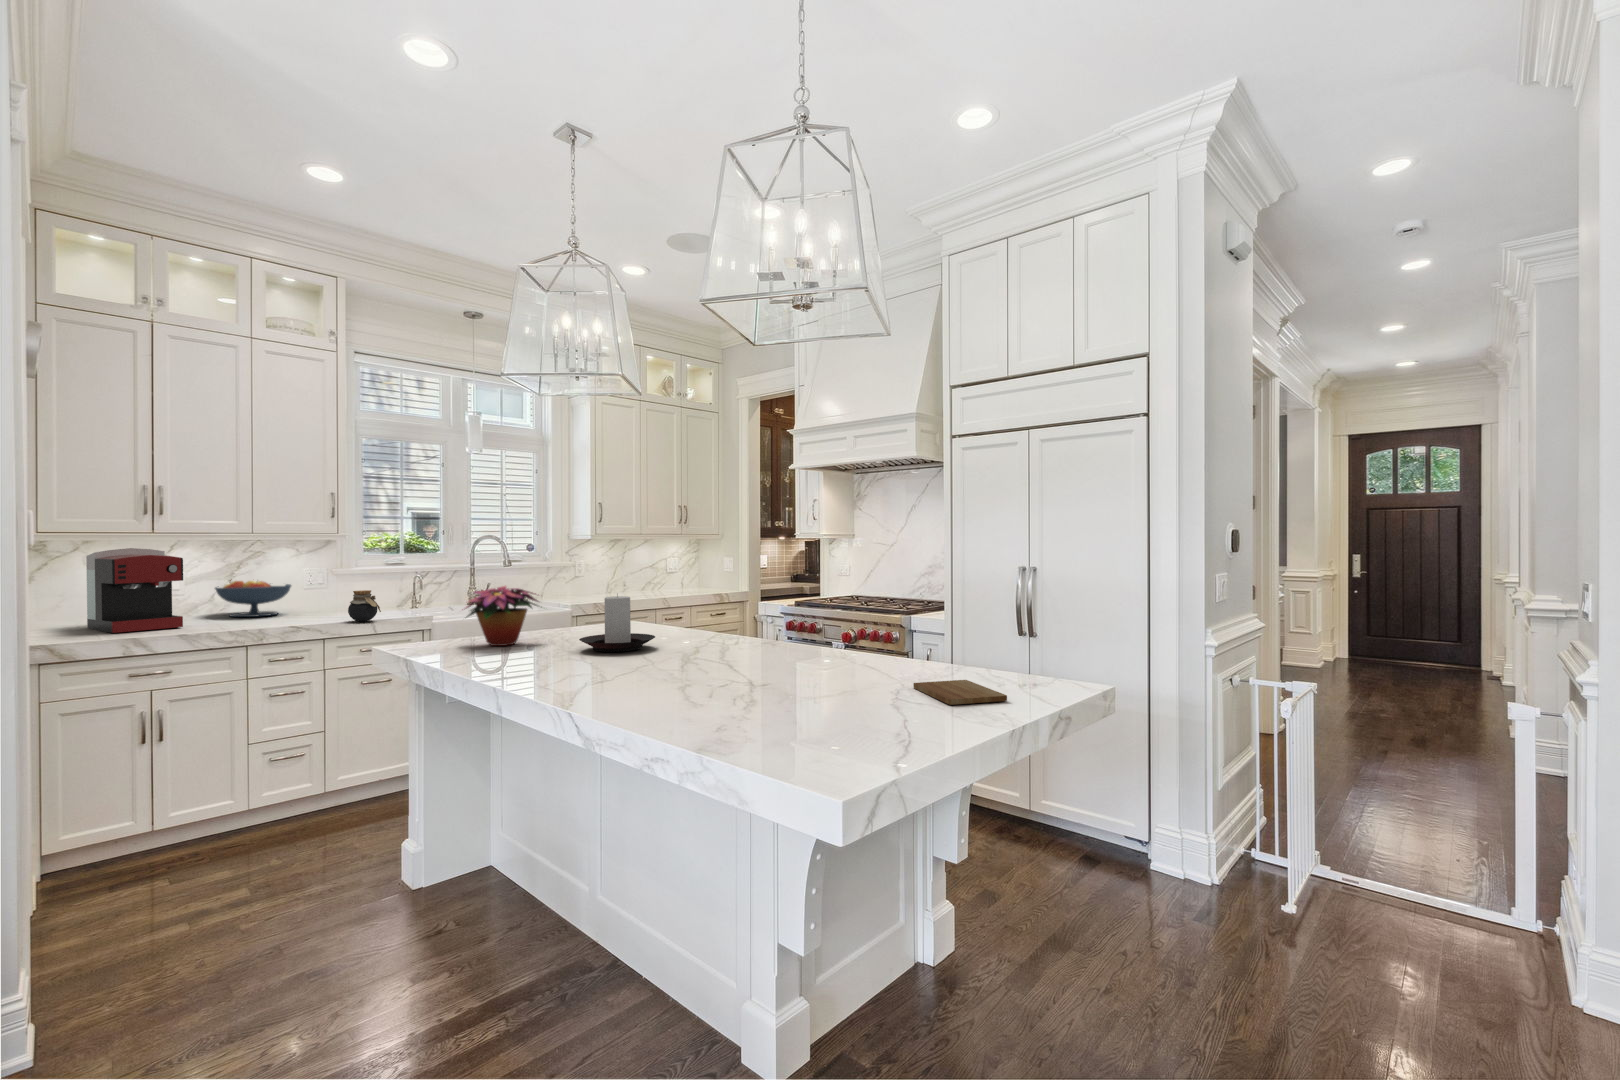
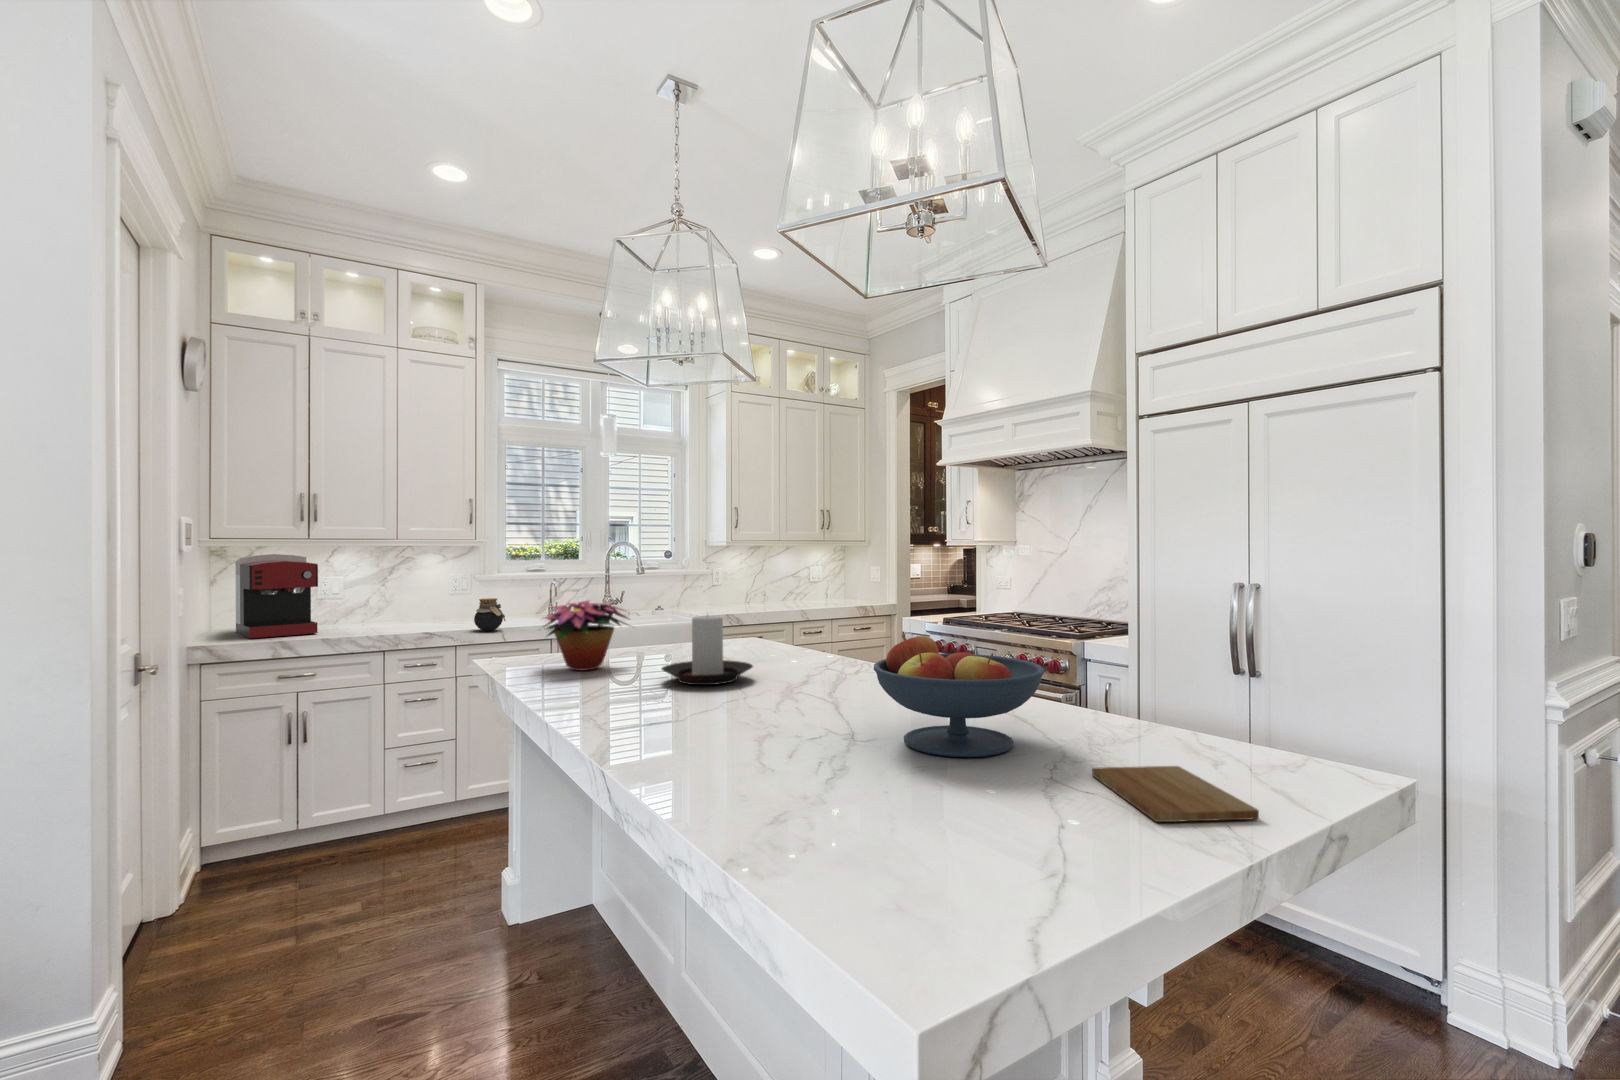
fruit bowl: present [215,580,291,617] -> present [874,635,1045,757]

